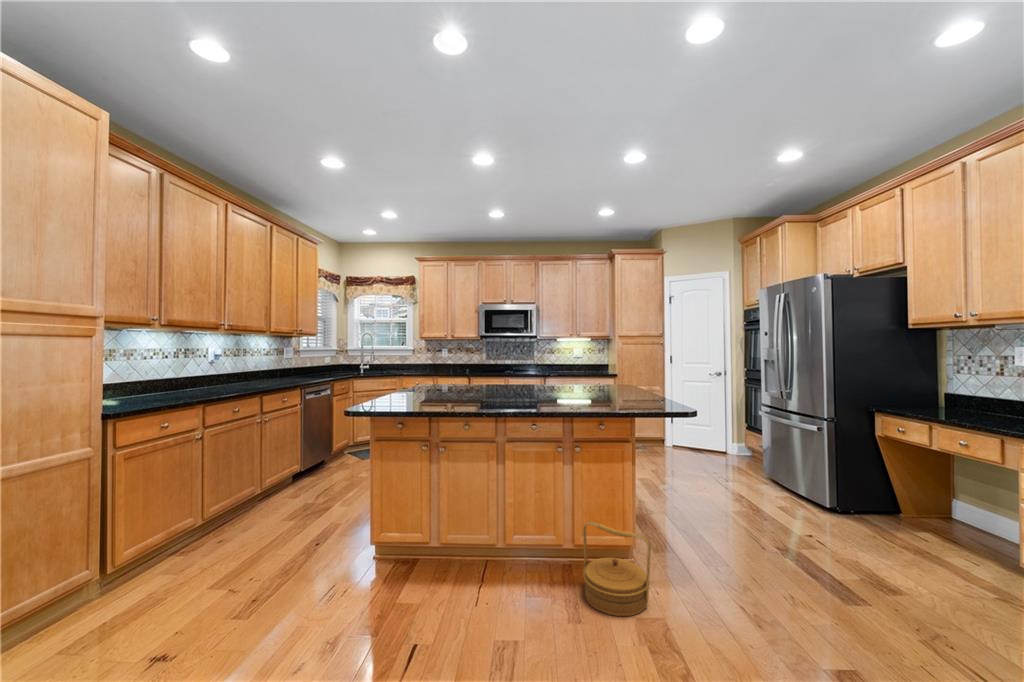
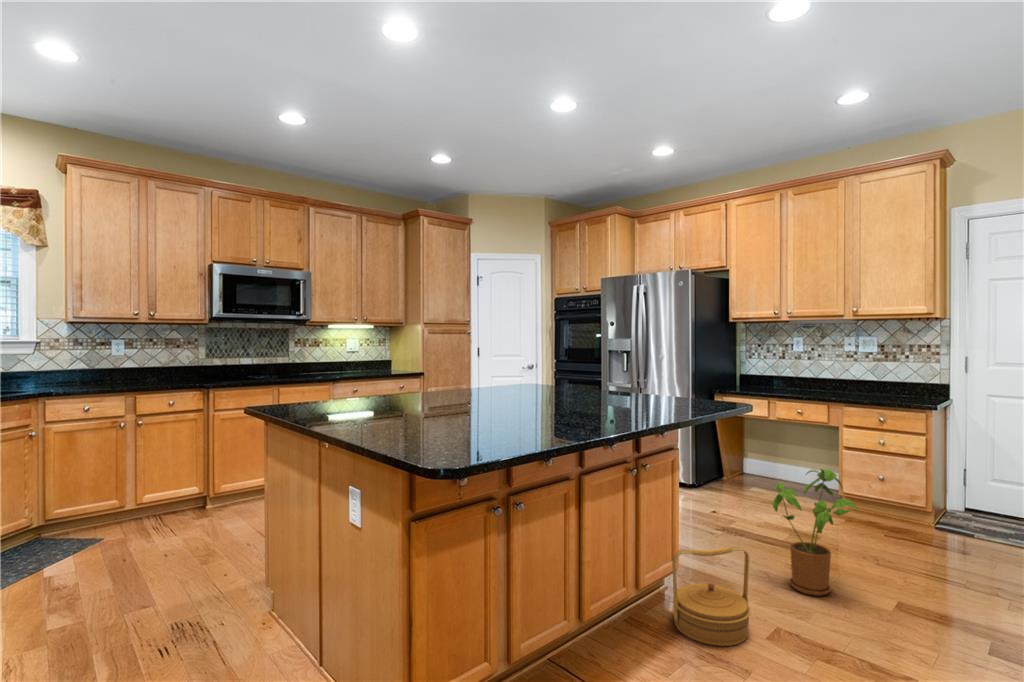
house plant: none [743,492,830,633] -> present [773,469,859,596]

